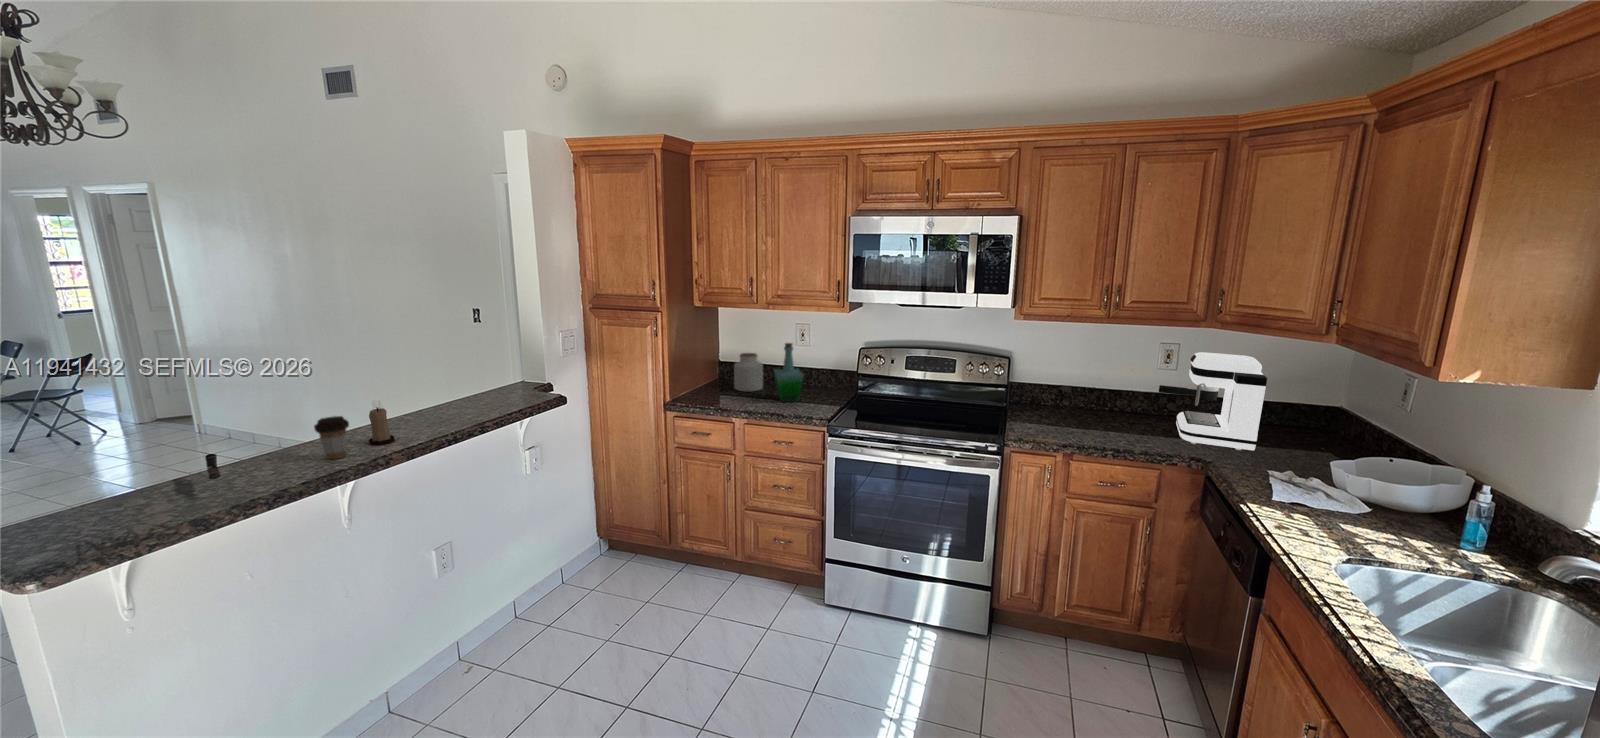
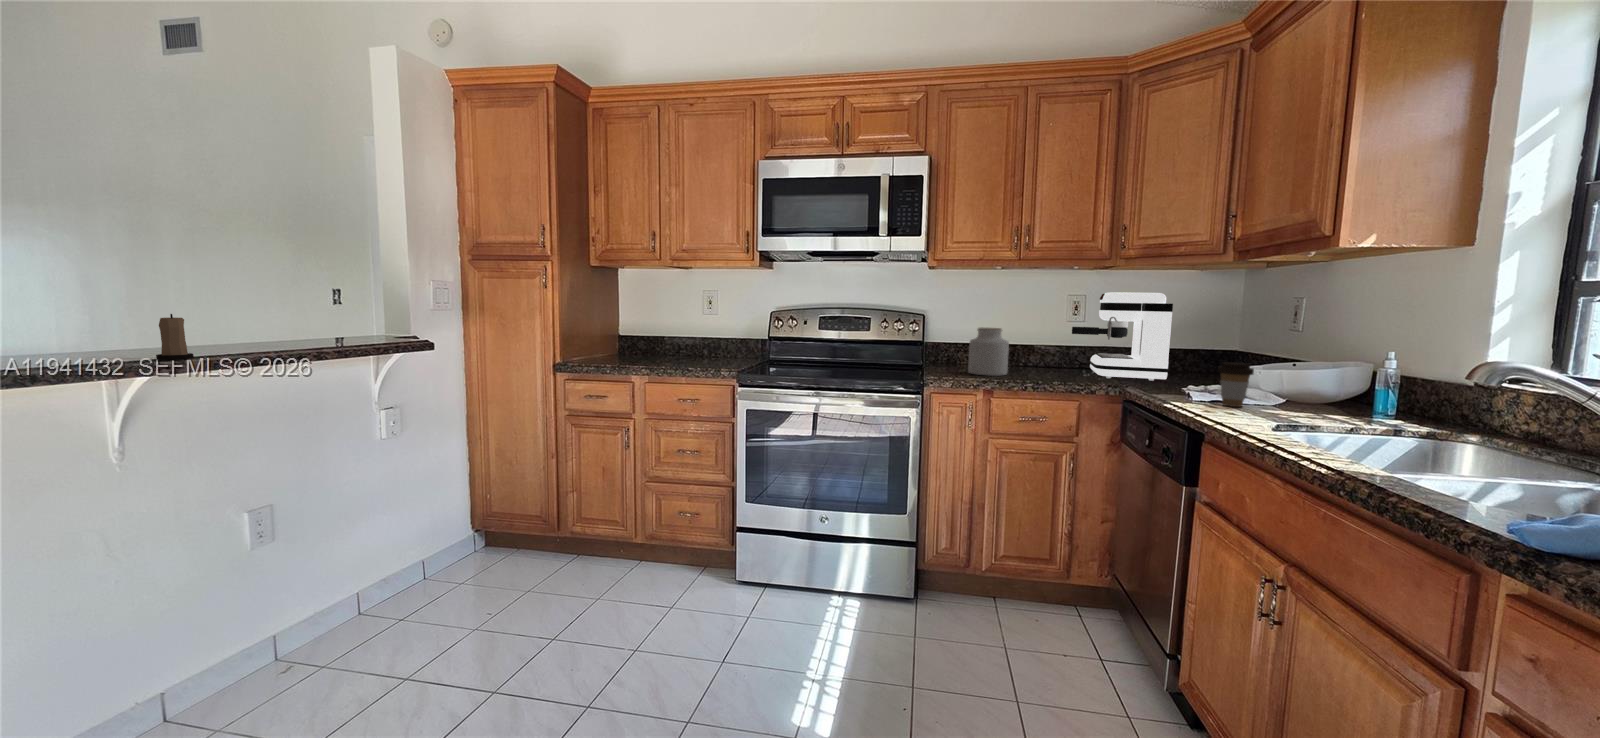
bottle: present [773,343,804,402] -> none [679,301,712,364]
jar: present [734,353,763,392] -> present [968,328,1009,376]
coffee cup: present [314,416,349,459] -> present [1218,362,1254,407]

